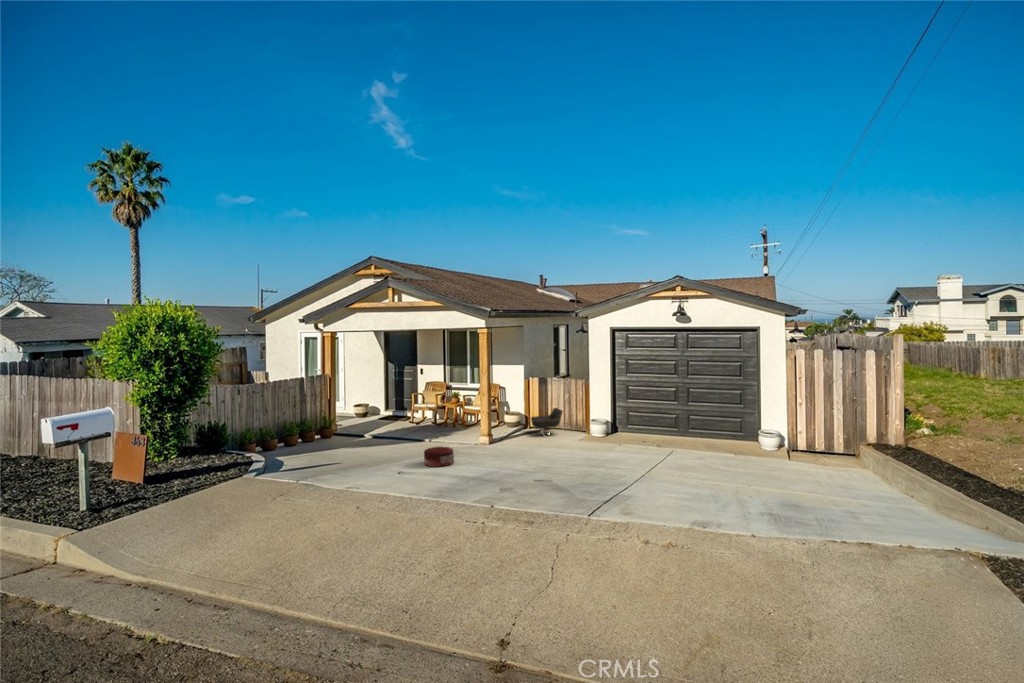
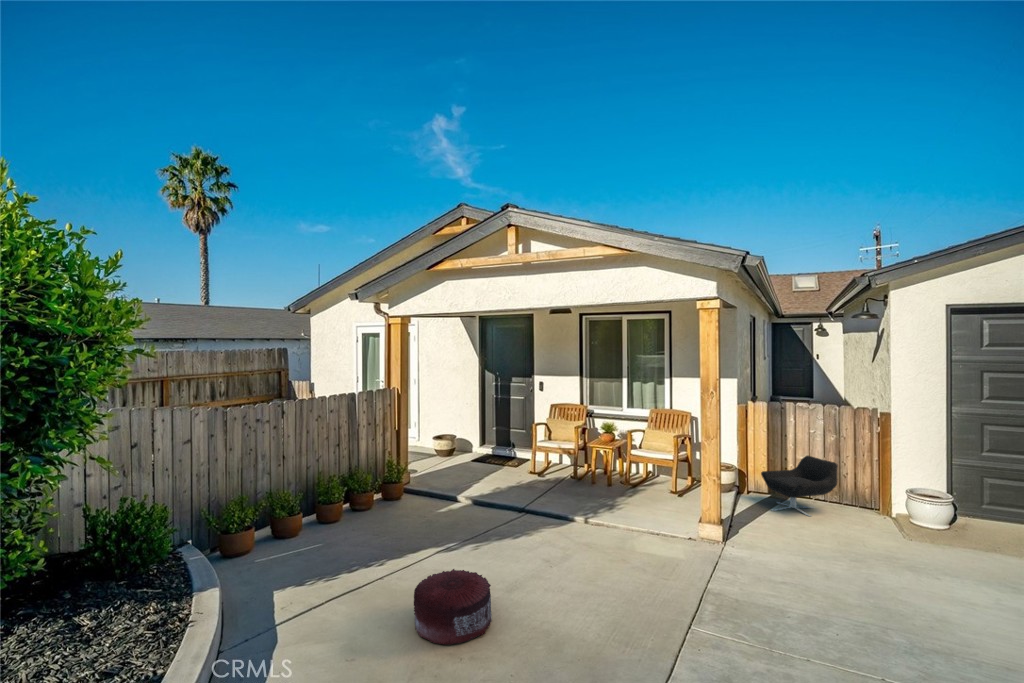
pouf: present [424,447,454,467] -> present [414,569,492,645]

